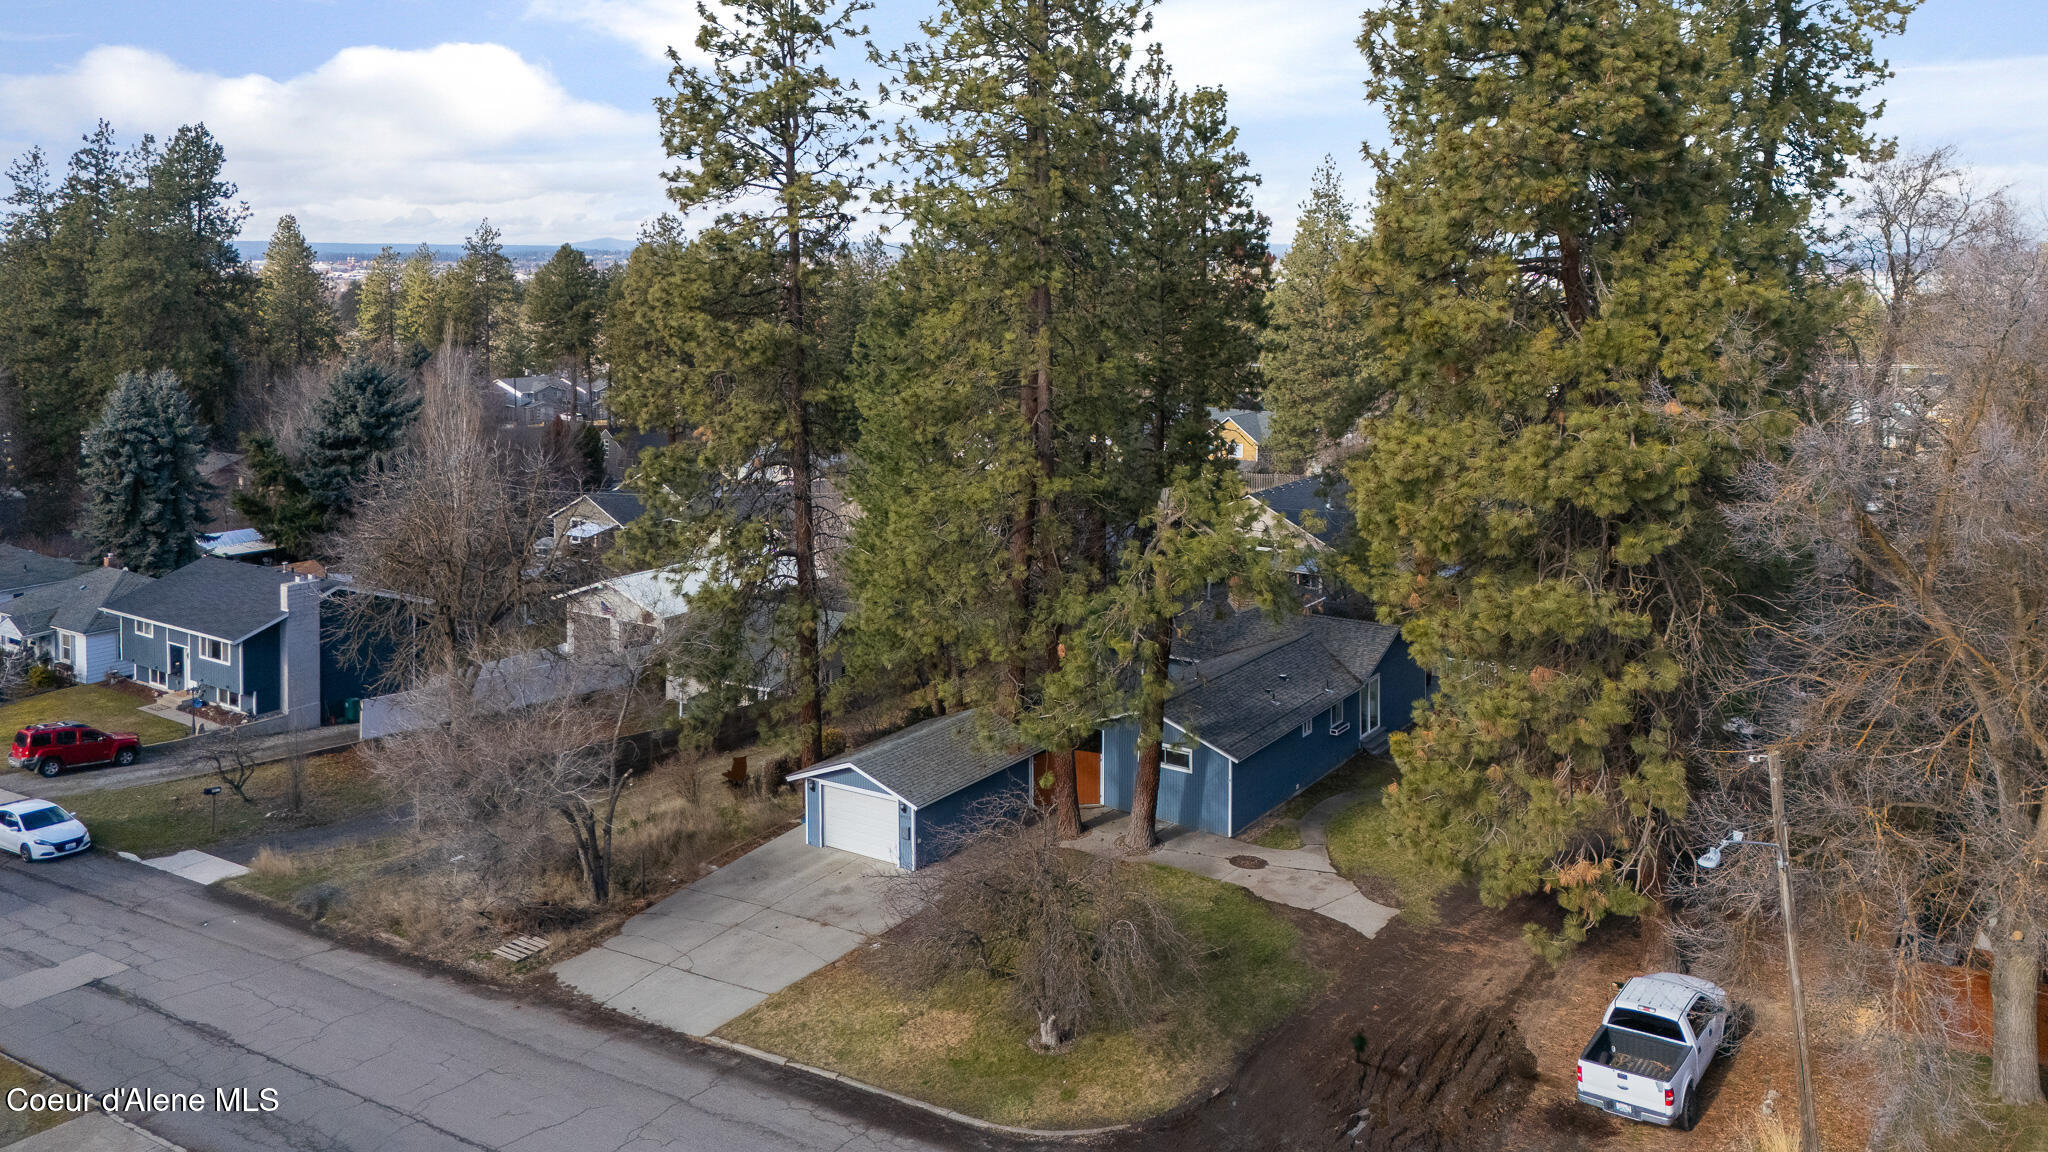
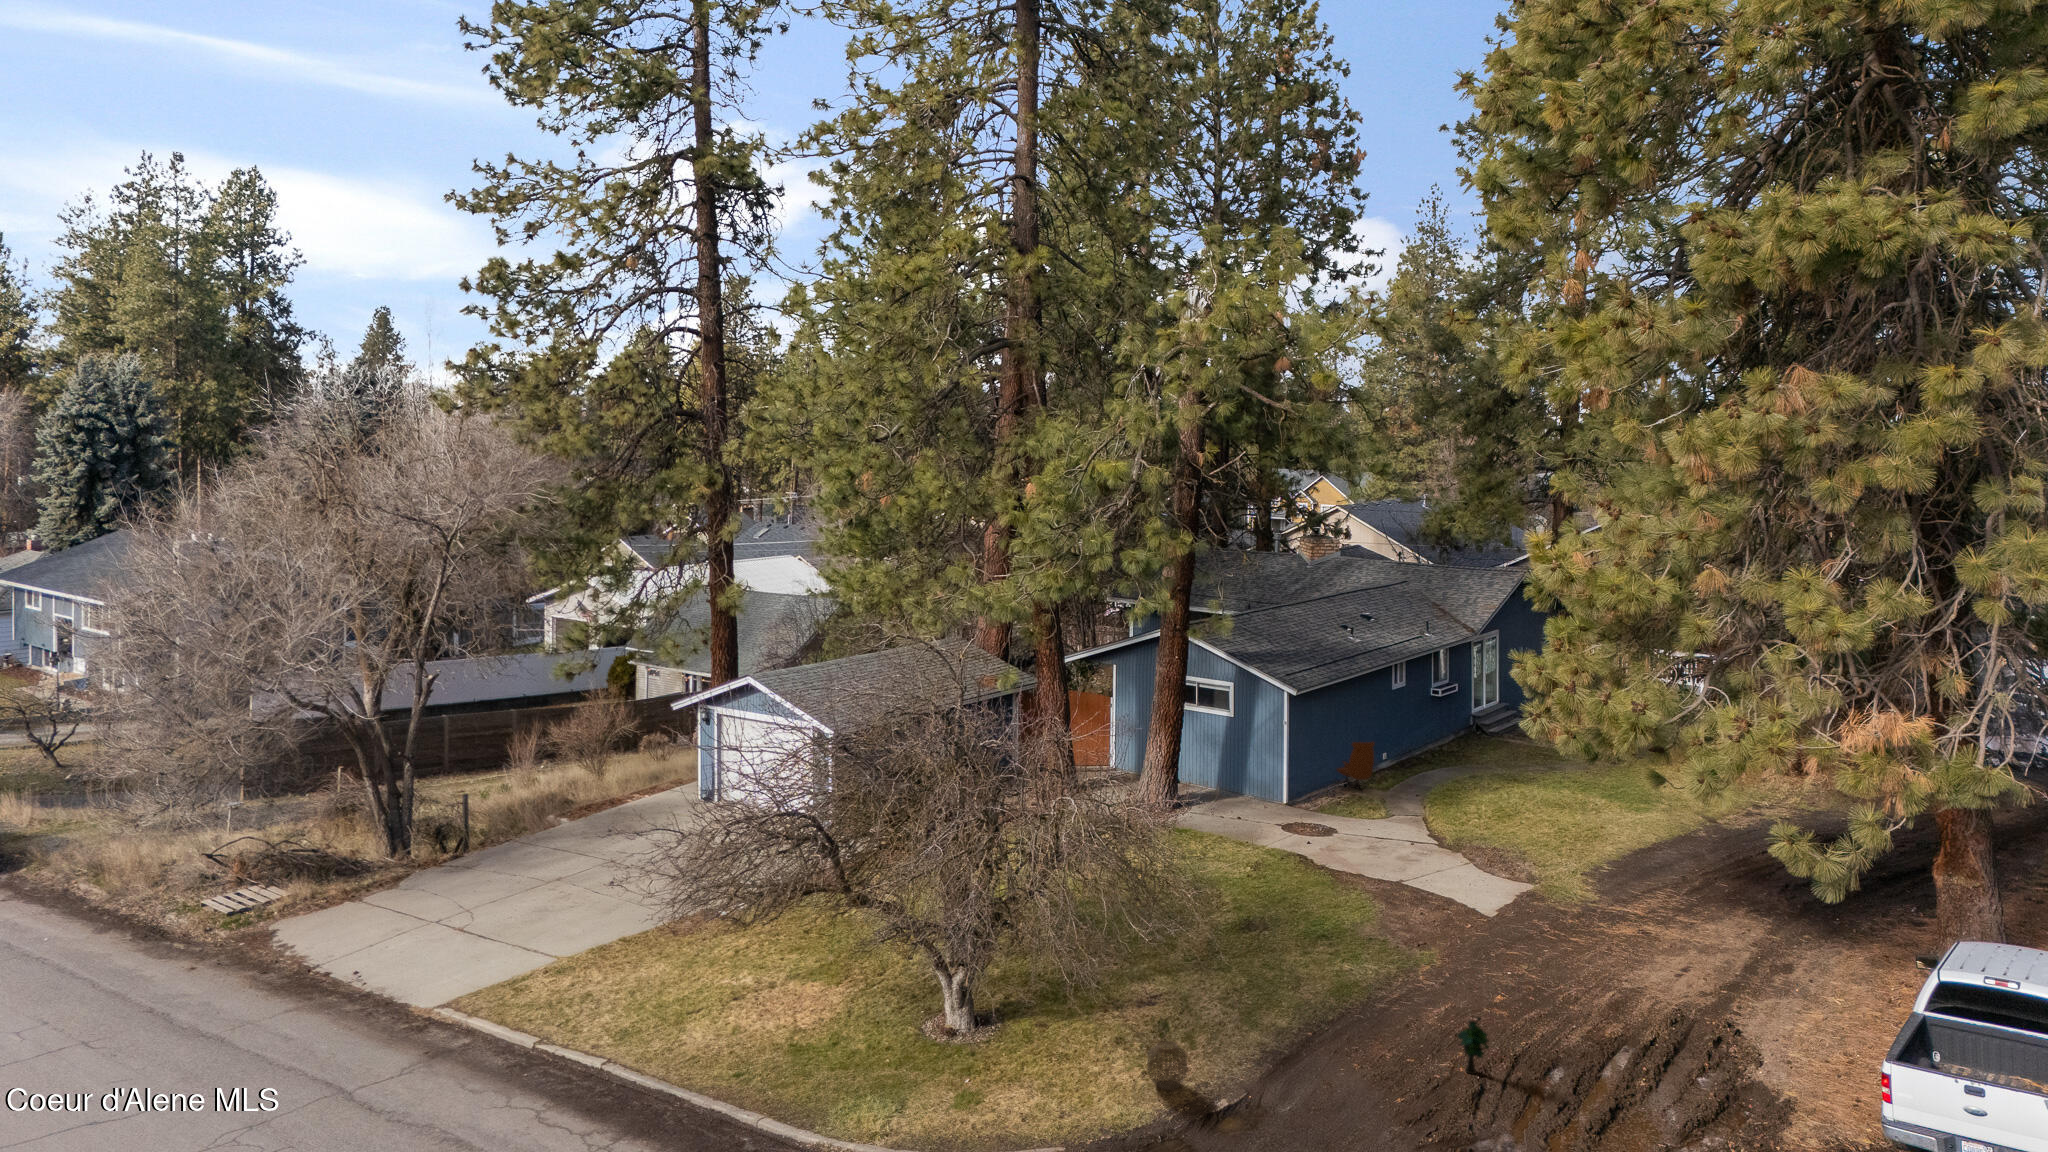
lounge chair: present [722,755,747,788] -> present [1337,742,1375,789]
woven basket: present [1511,1048,1537,1077] -> present [1148,1041,1187,1090]

